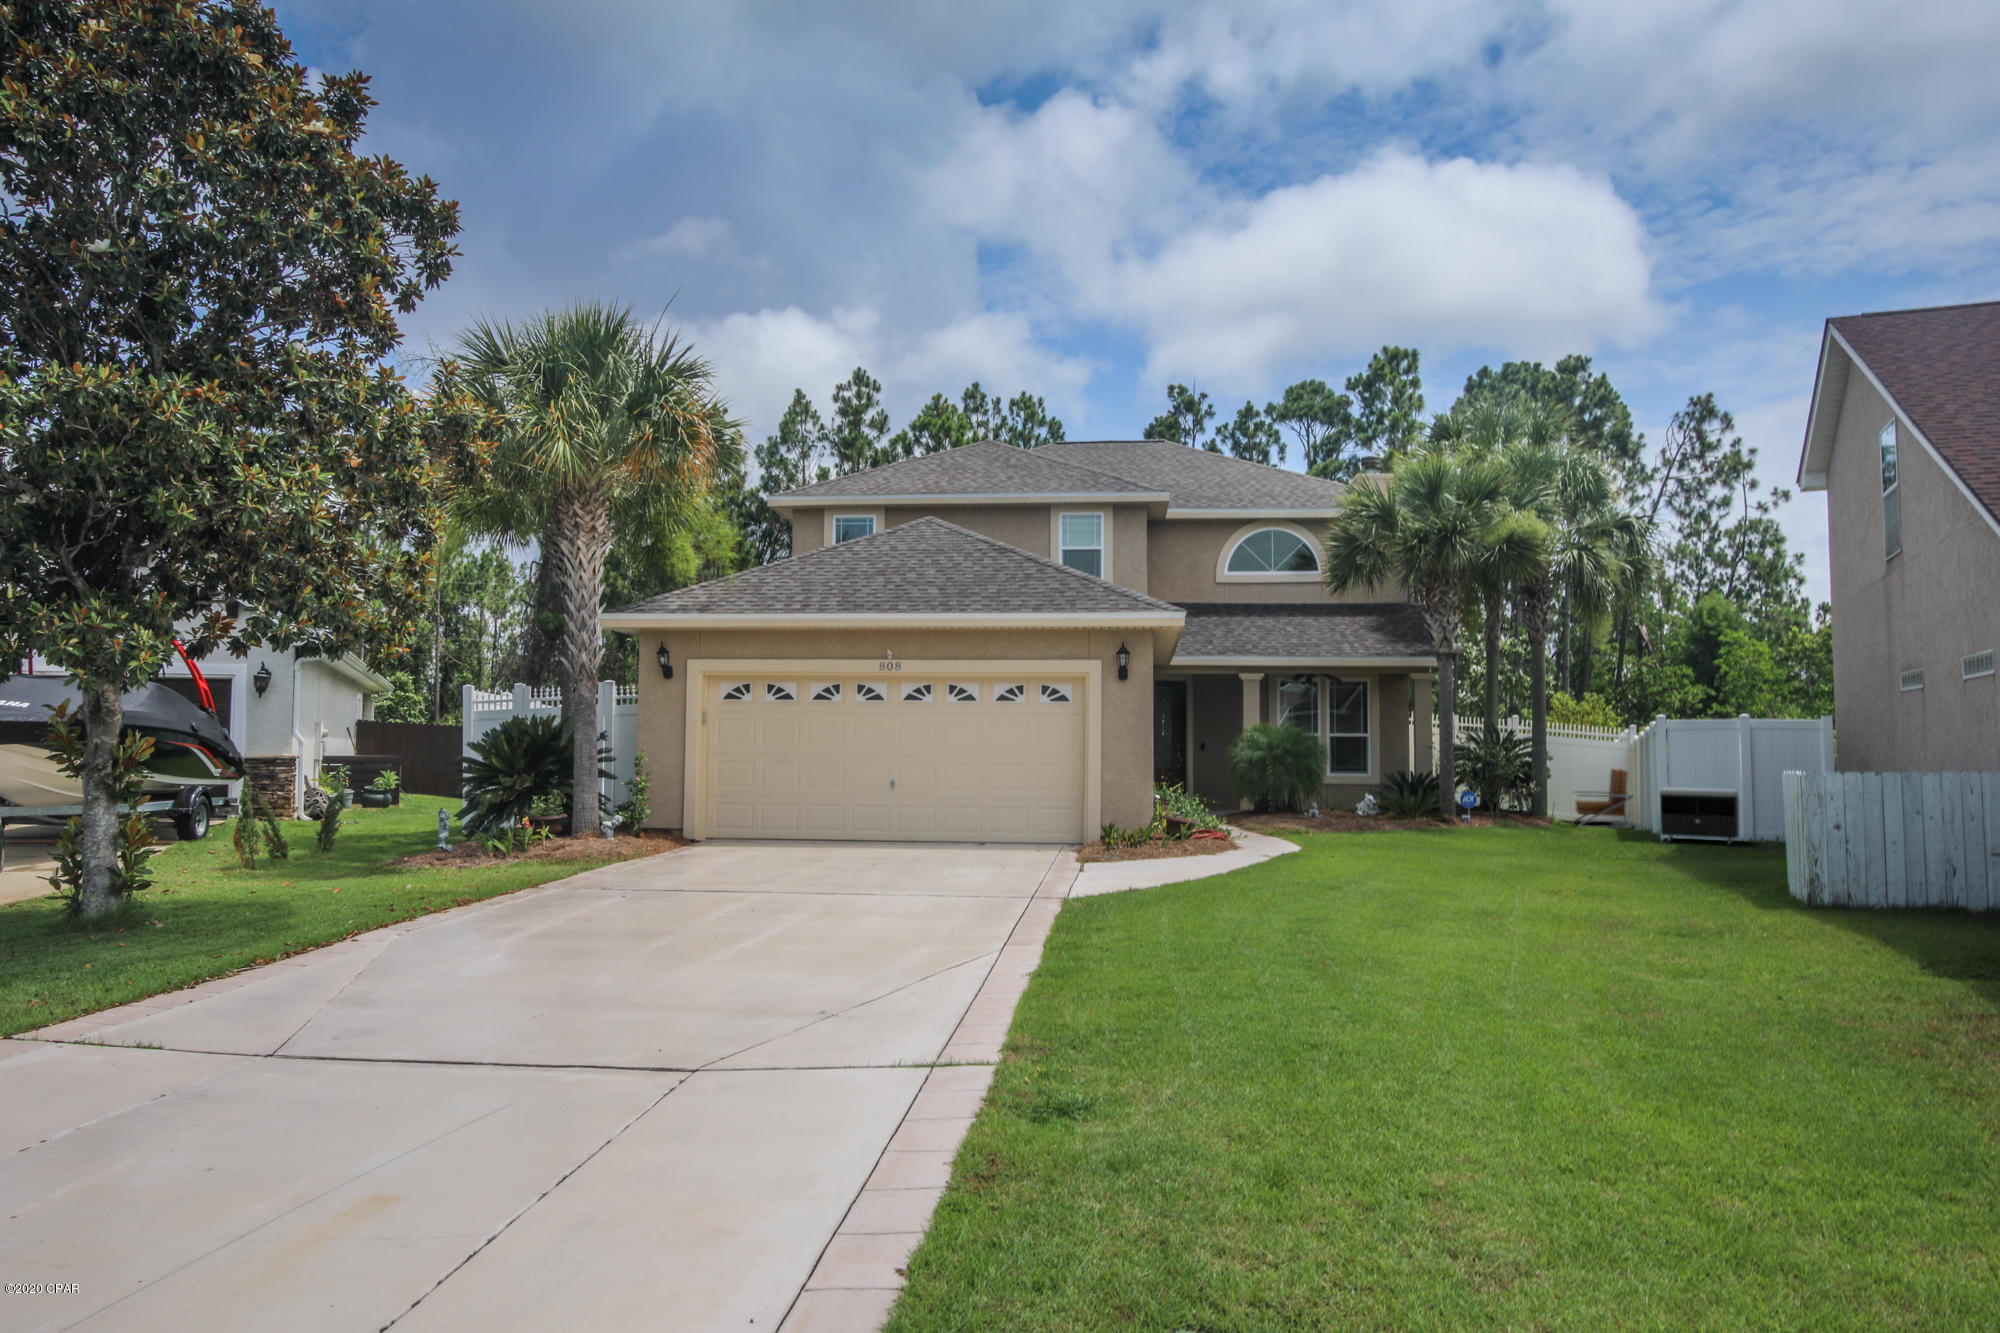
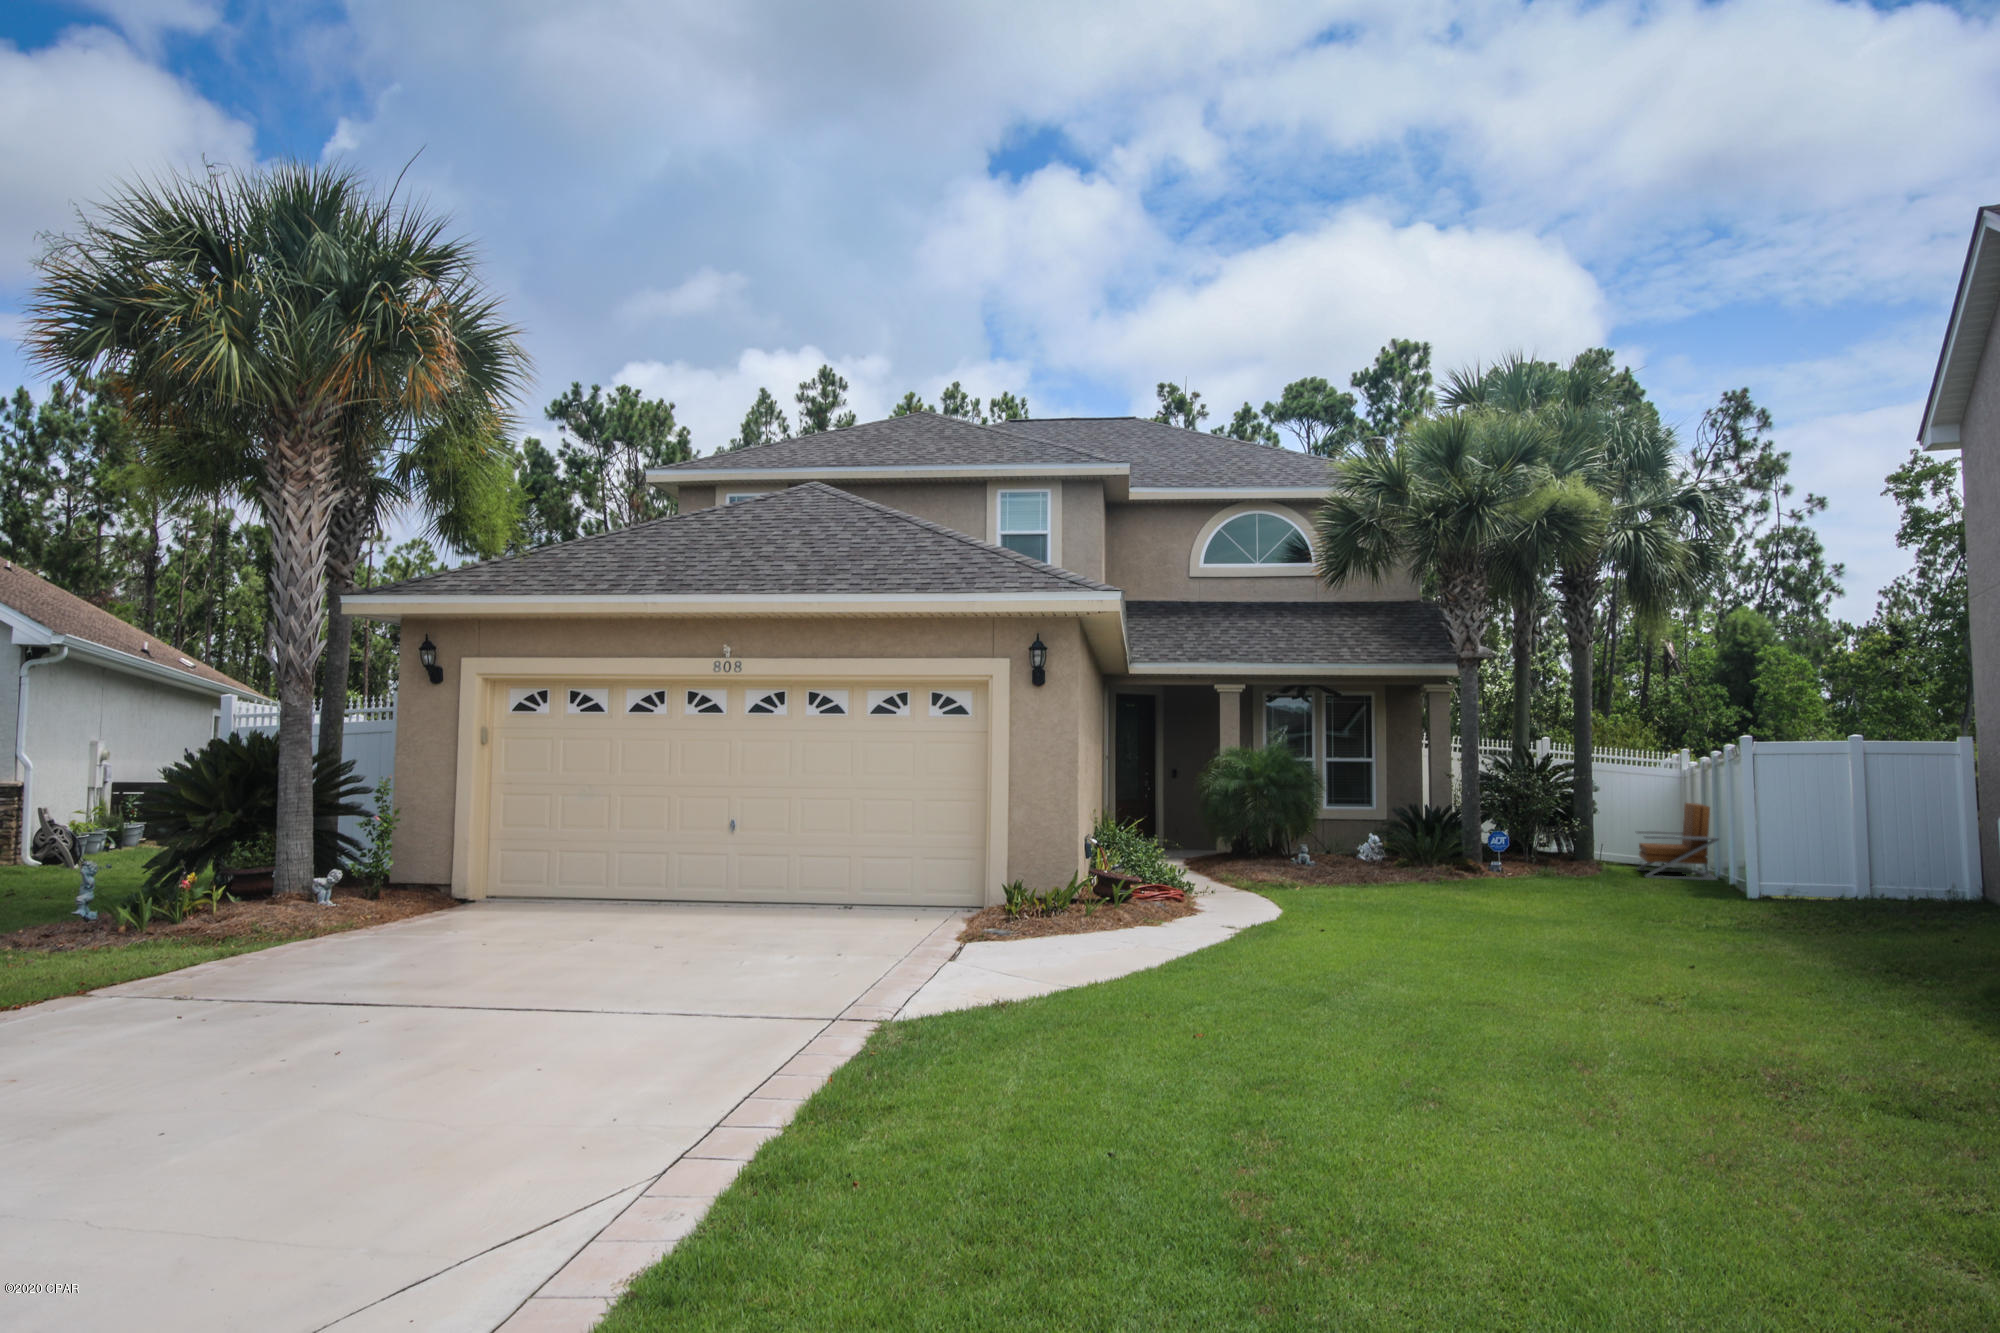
storage bench: present [1659,787,1739,843] -> none [1767,829,1879,907]

